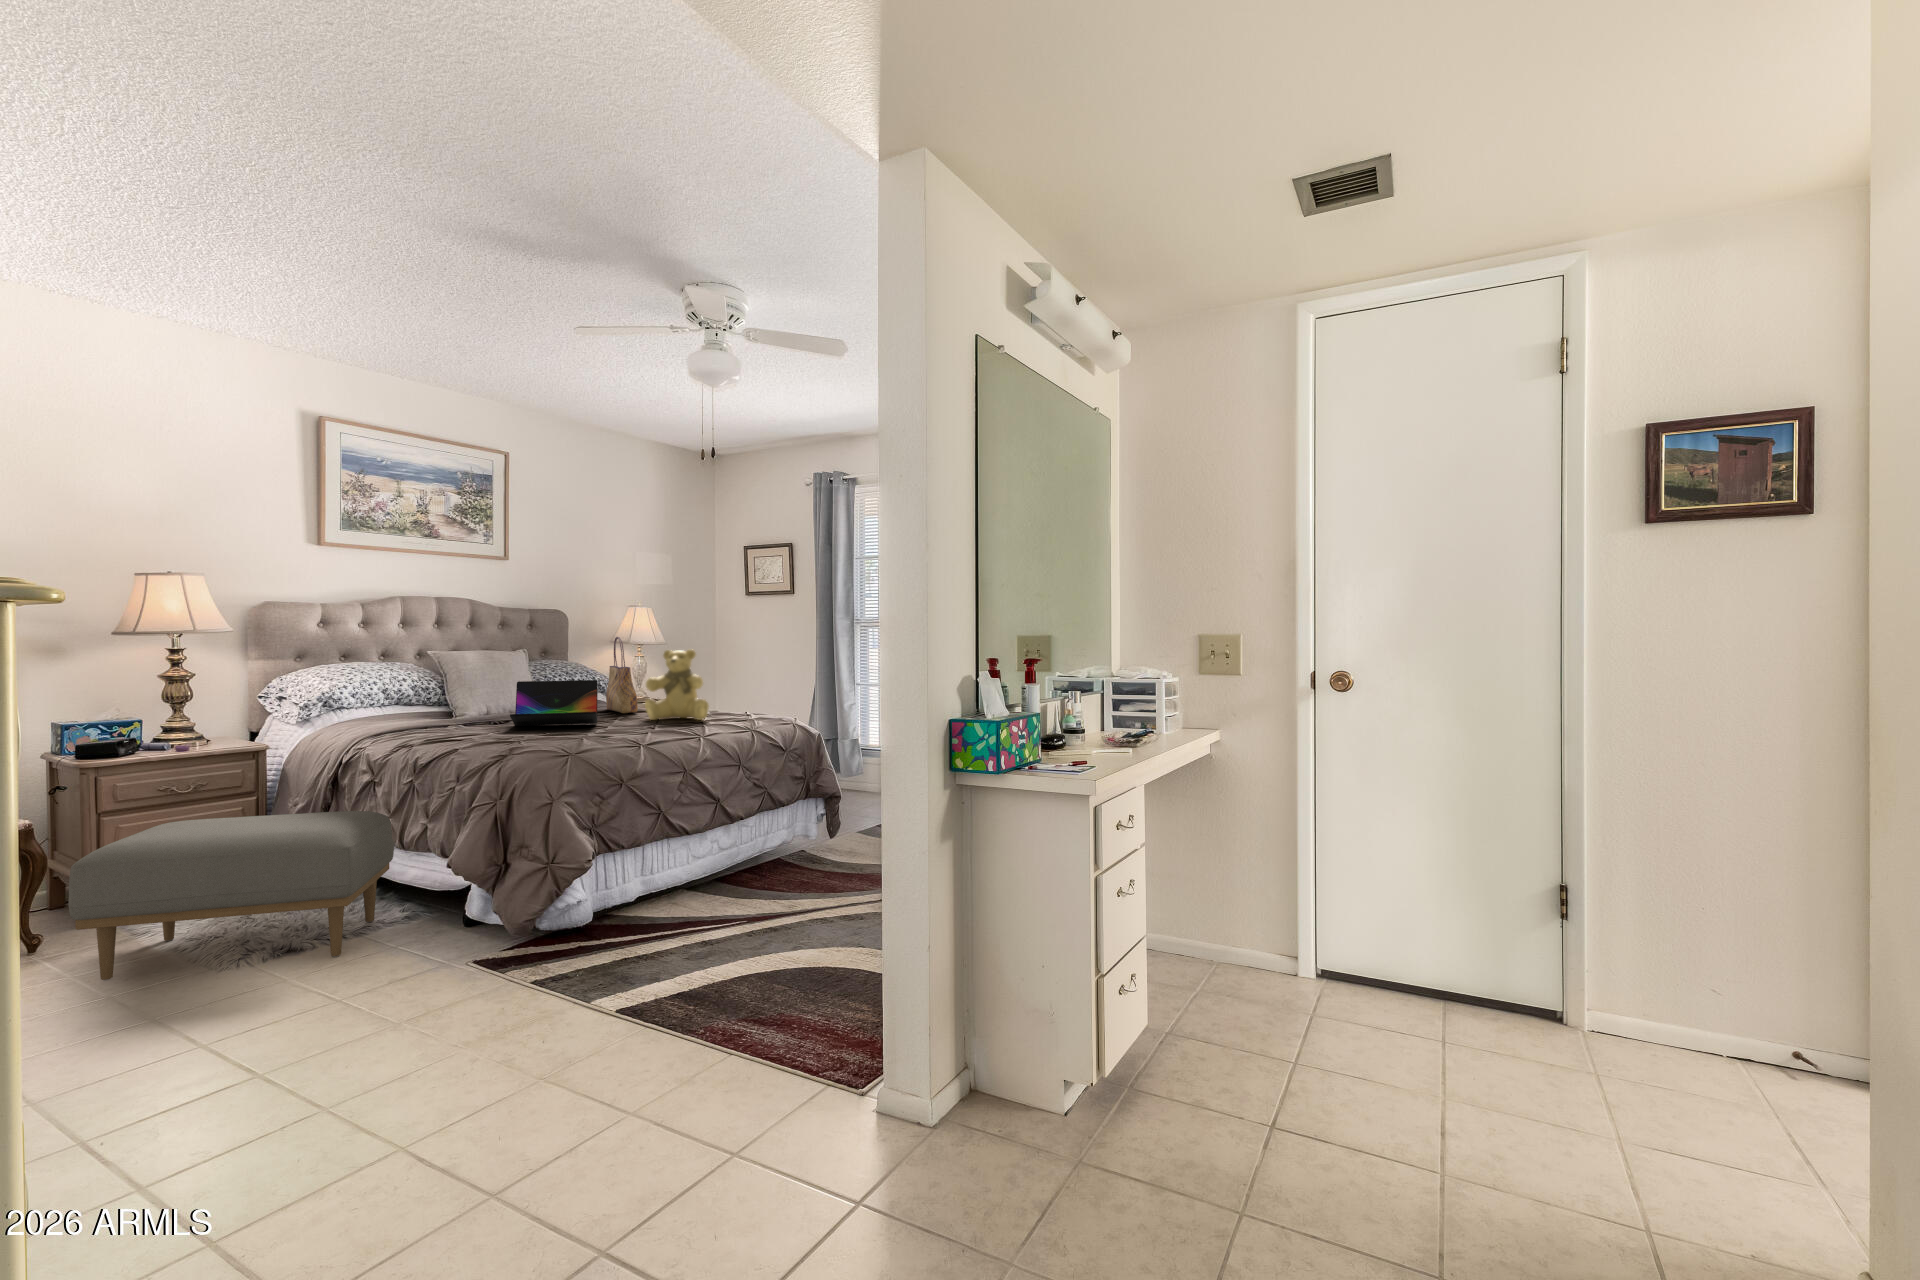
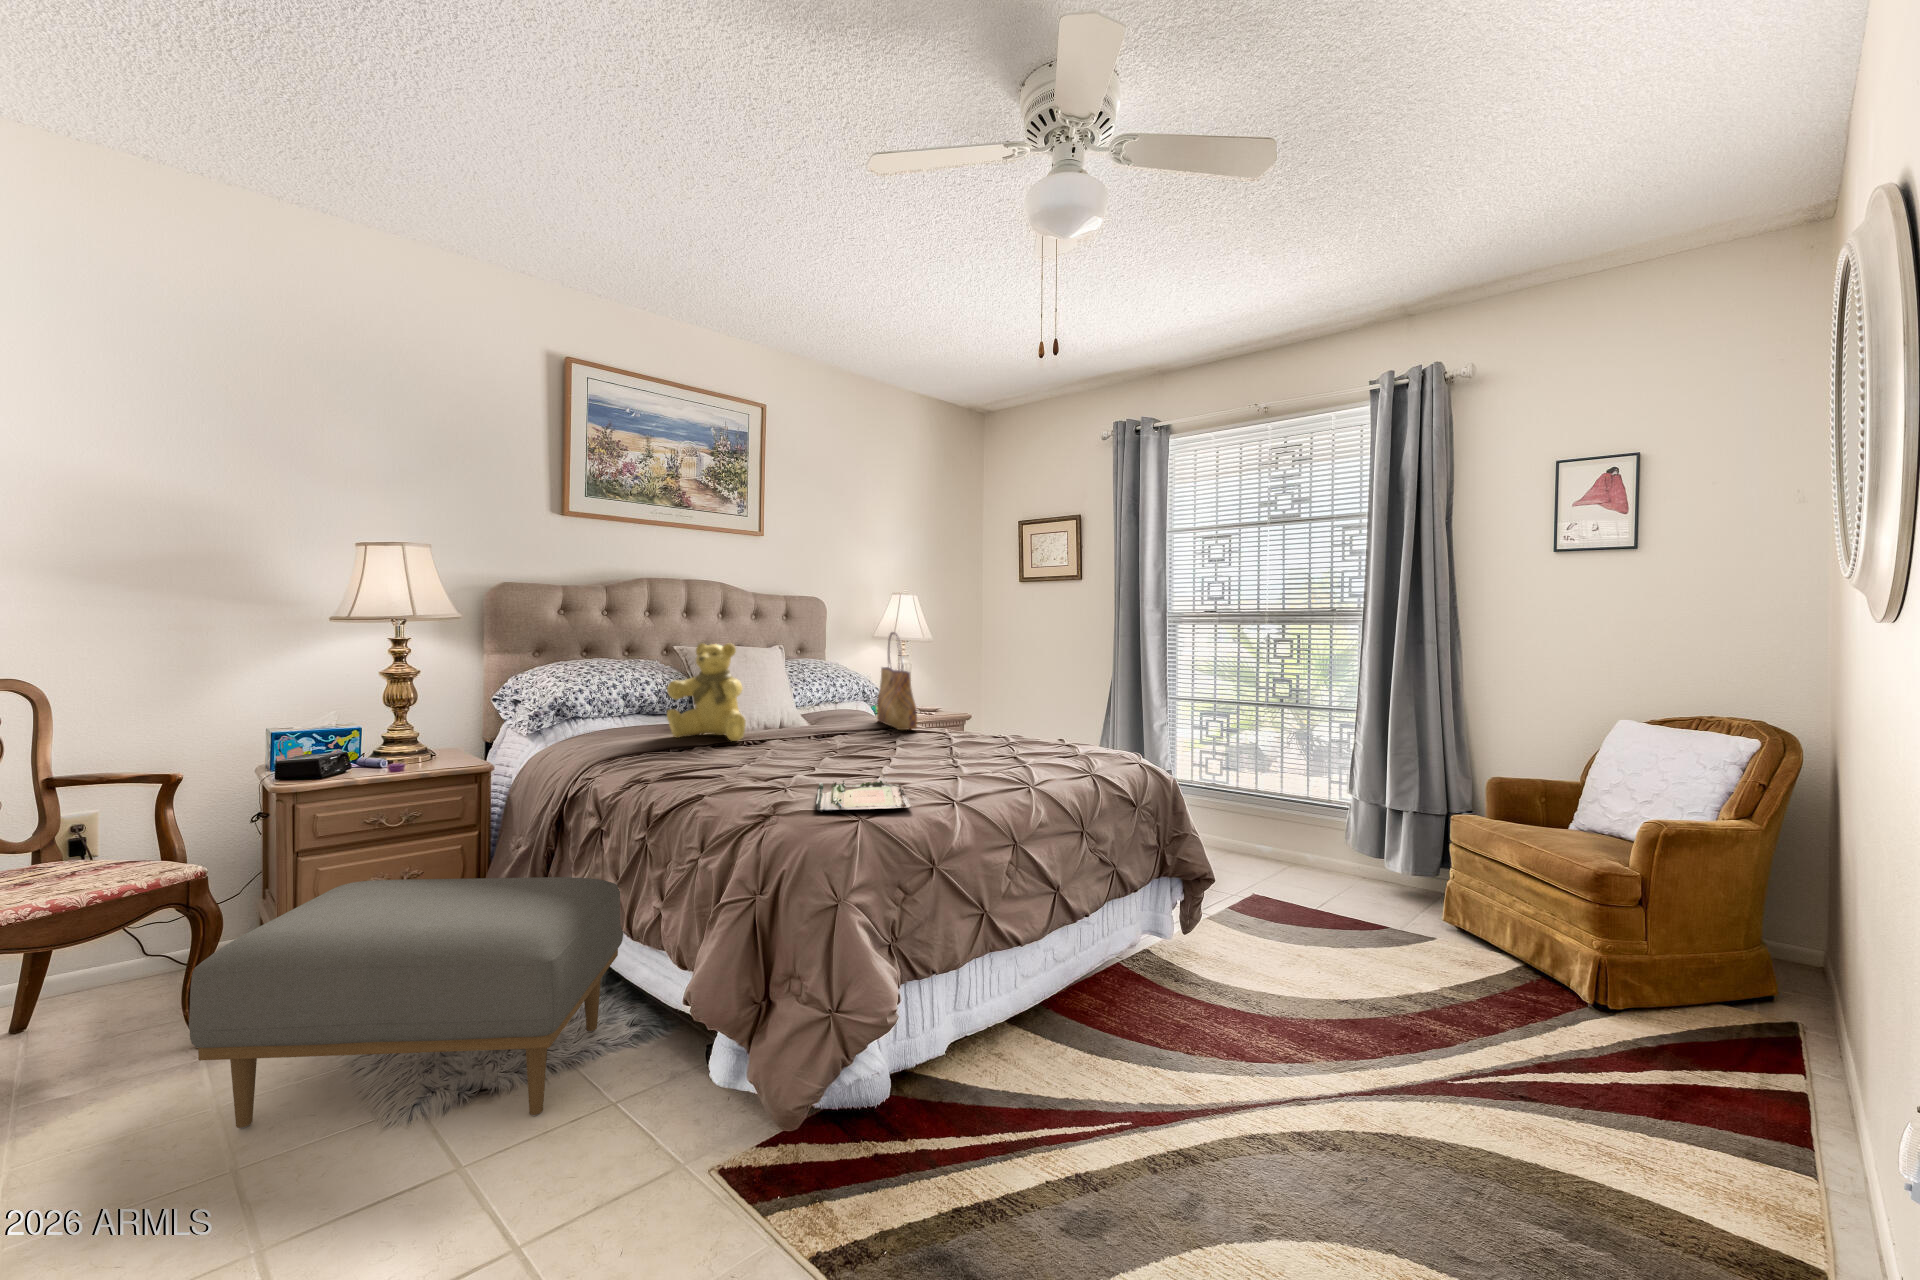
teddy bear: present [645,649,709,720] -> present [667,643,746,741]
laptop: present [510,680,598,726] -> none [770,691,878,755]
tray: none [541,731,612,750] -> present [816,777,913,812]

